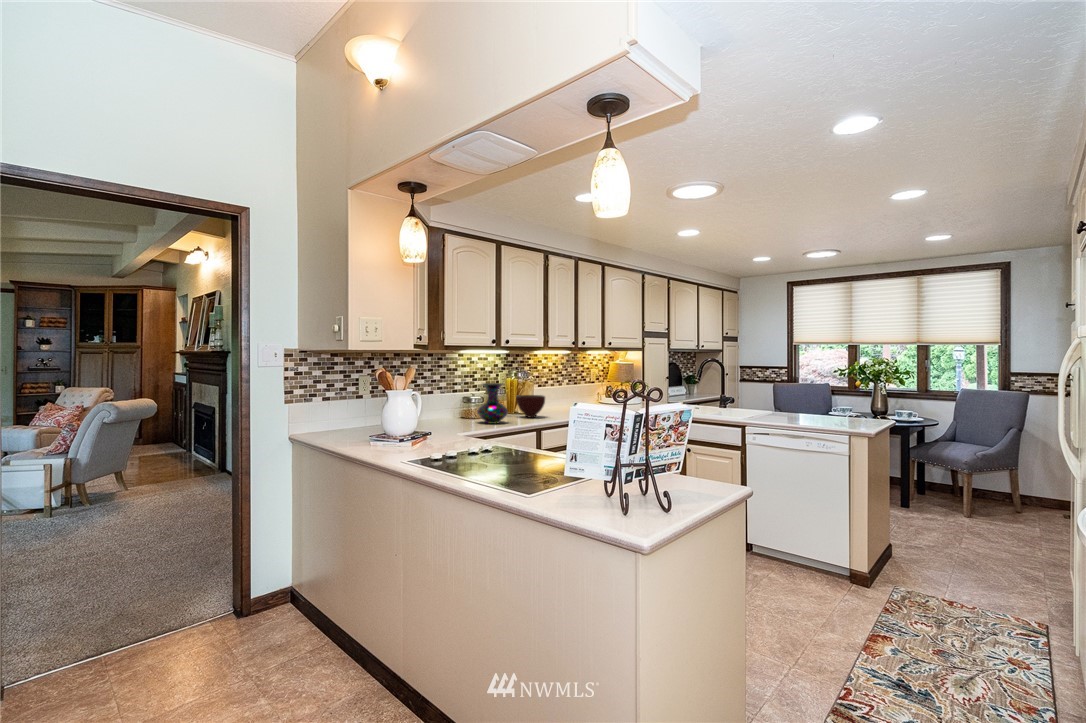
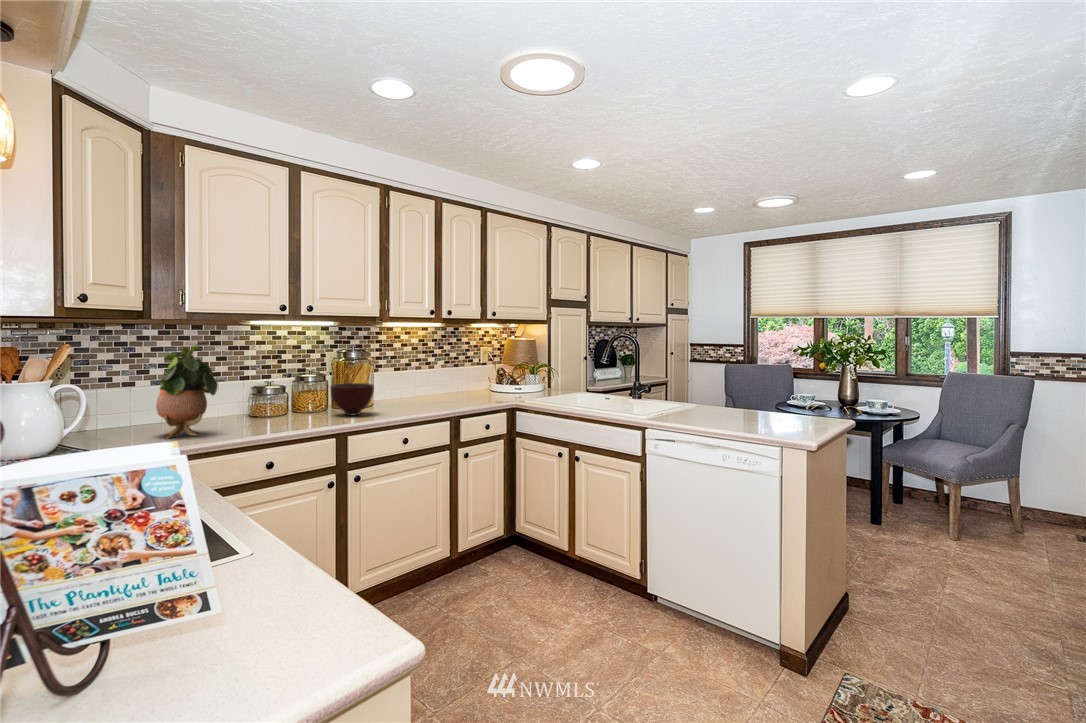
potted plant: none [437,368,472,429] -> present [156,344,218,438]
vase: present [477,383,508,424] -> none [245,367,297,427]

